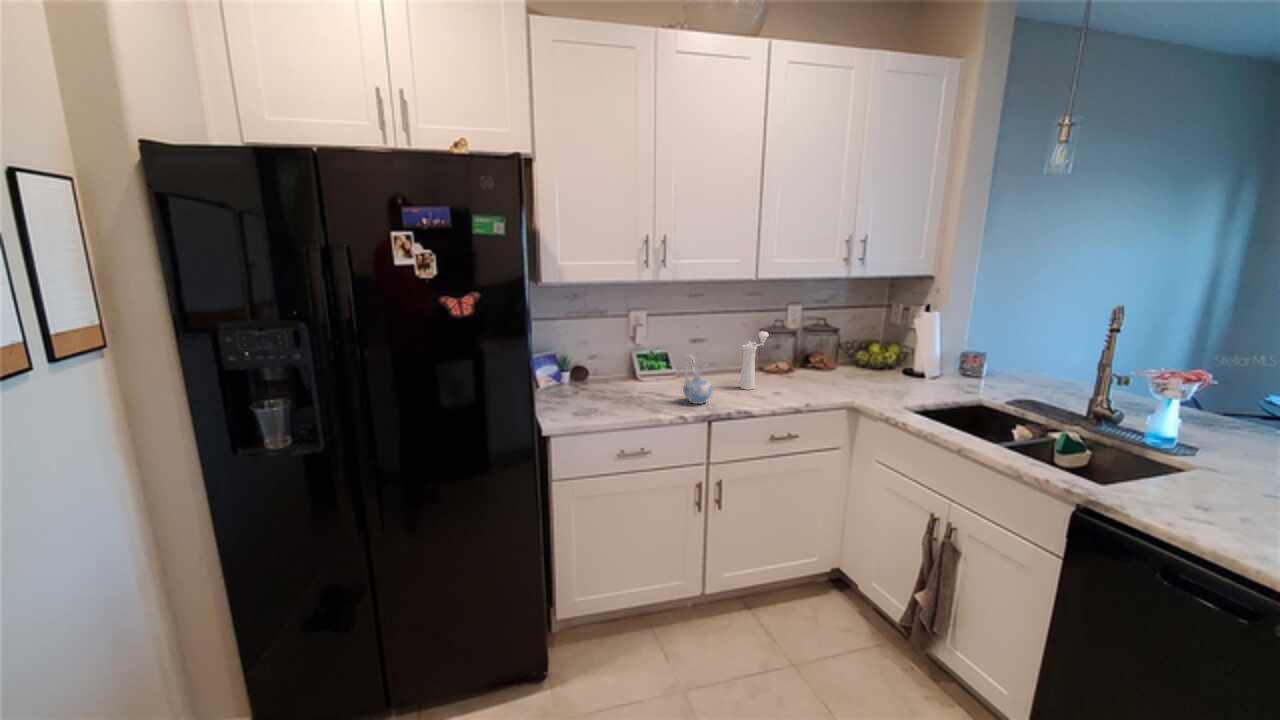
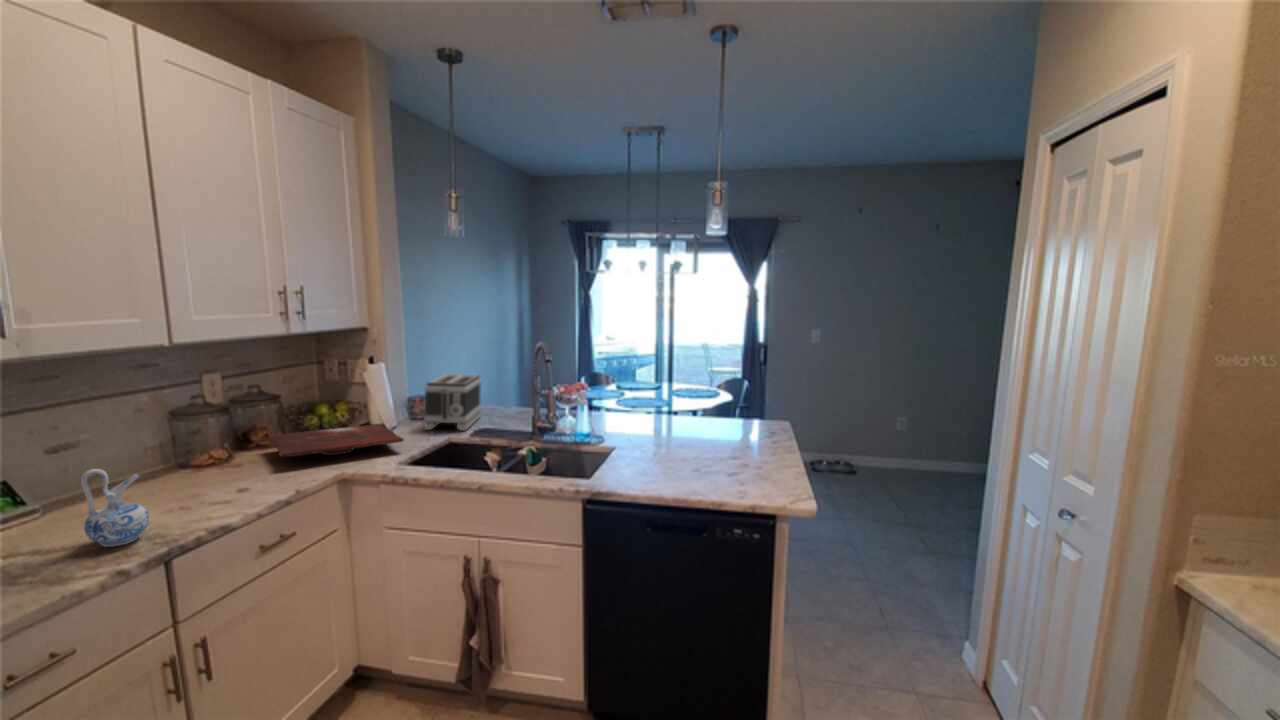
pepper mill: present [740,331,768,390] -> none [169,411,205,500]
toaster: none [962,332,1054,396] -> present [424,374,481,431]
cutting board: none [812,361,918,388] -> present [267,424,404,457]

